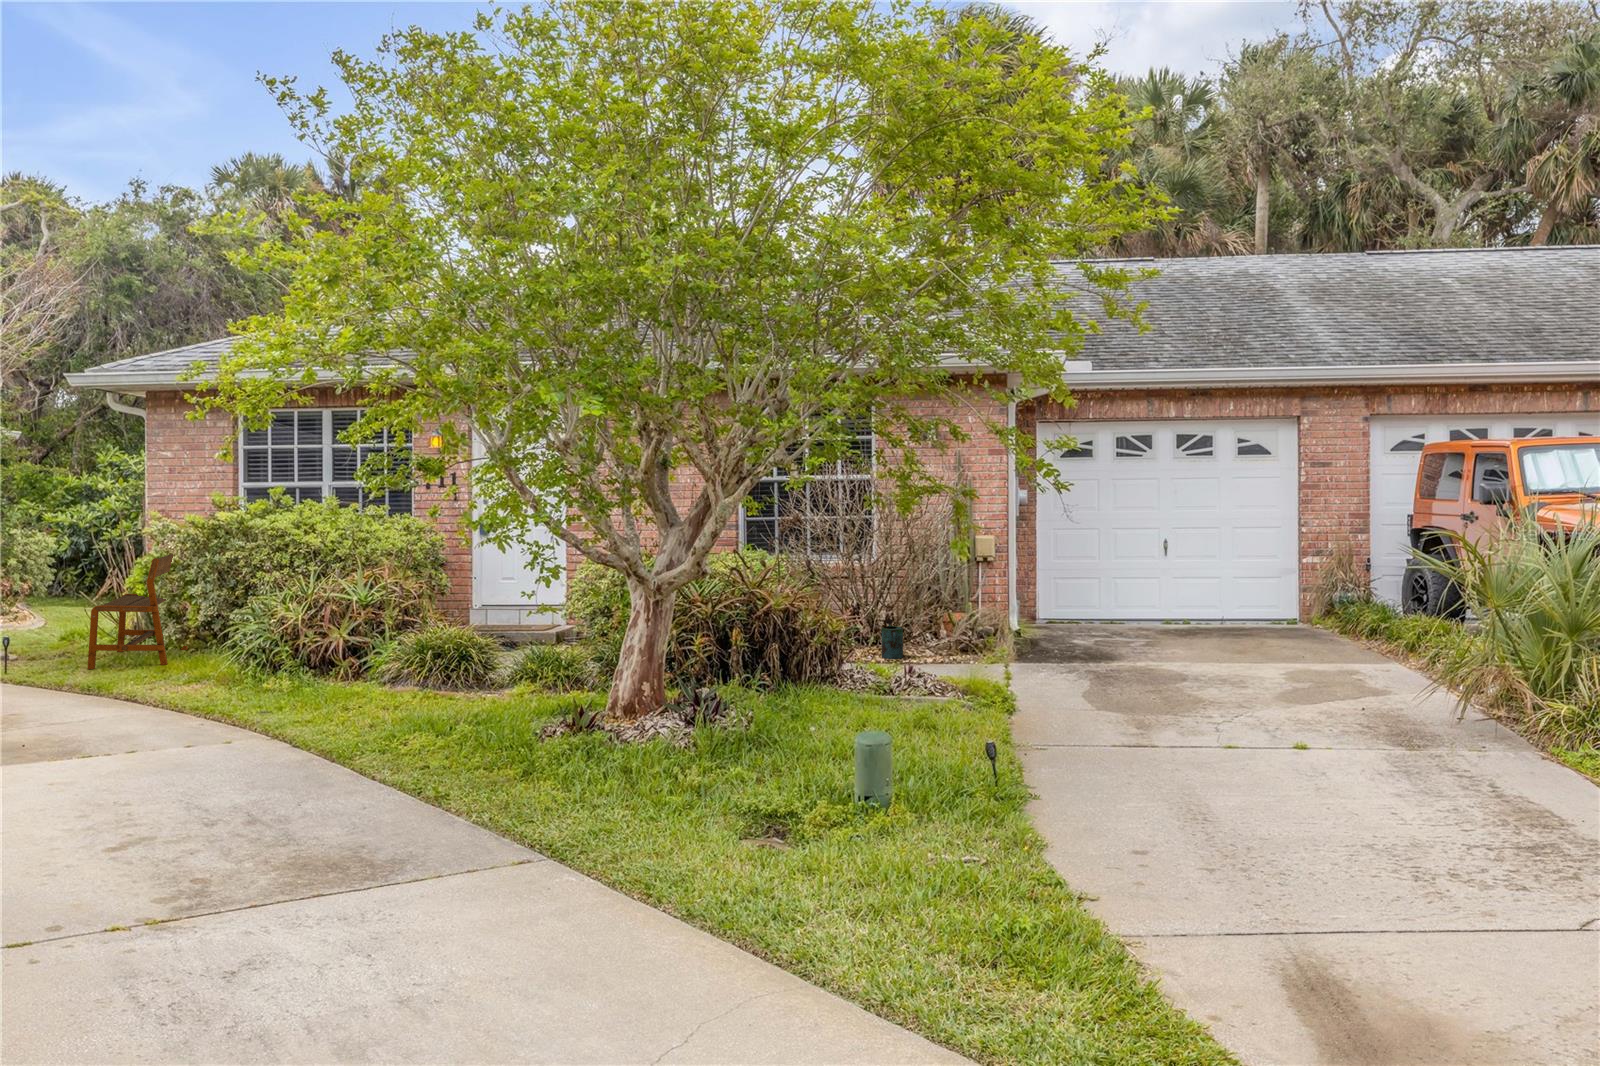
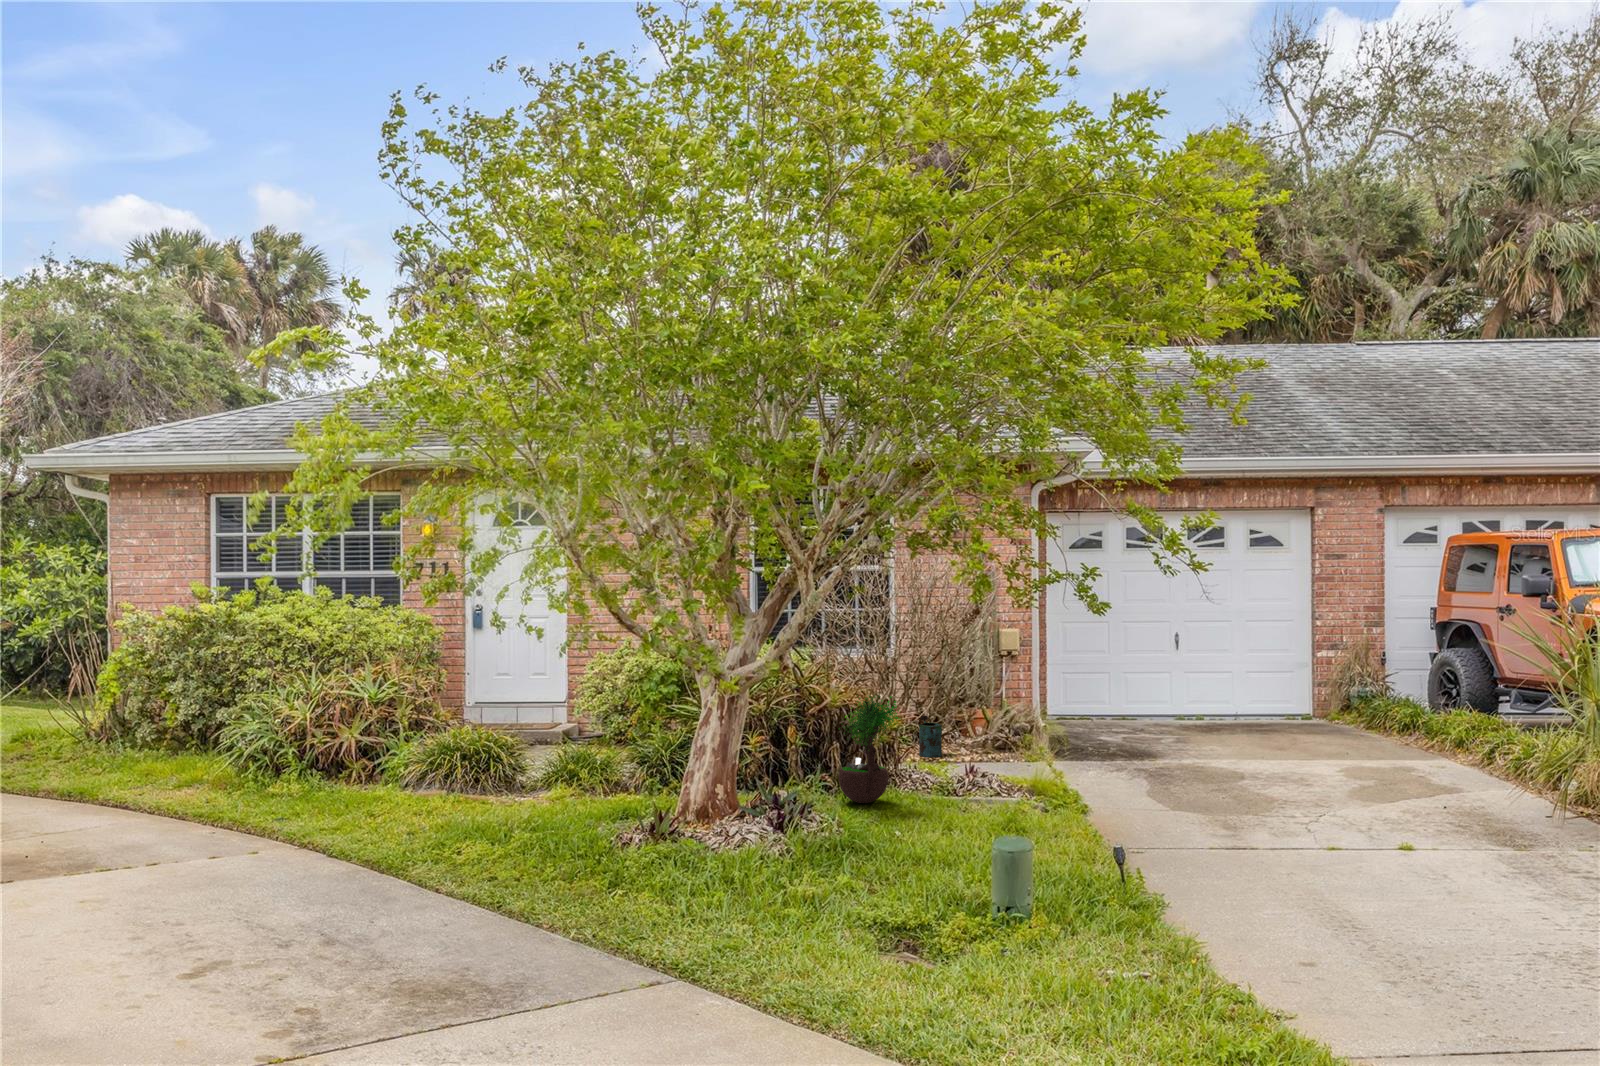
bench: present [88,554,188,669] -> none [58,645,160,775]
potted tree: none [774,594,835,701] -> present [839,689,900,803]

